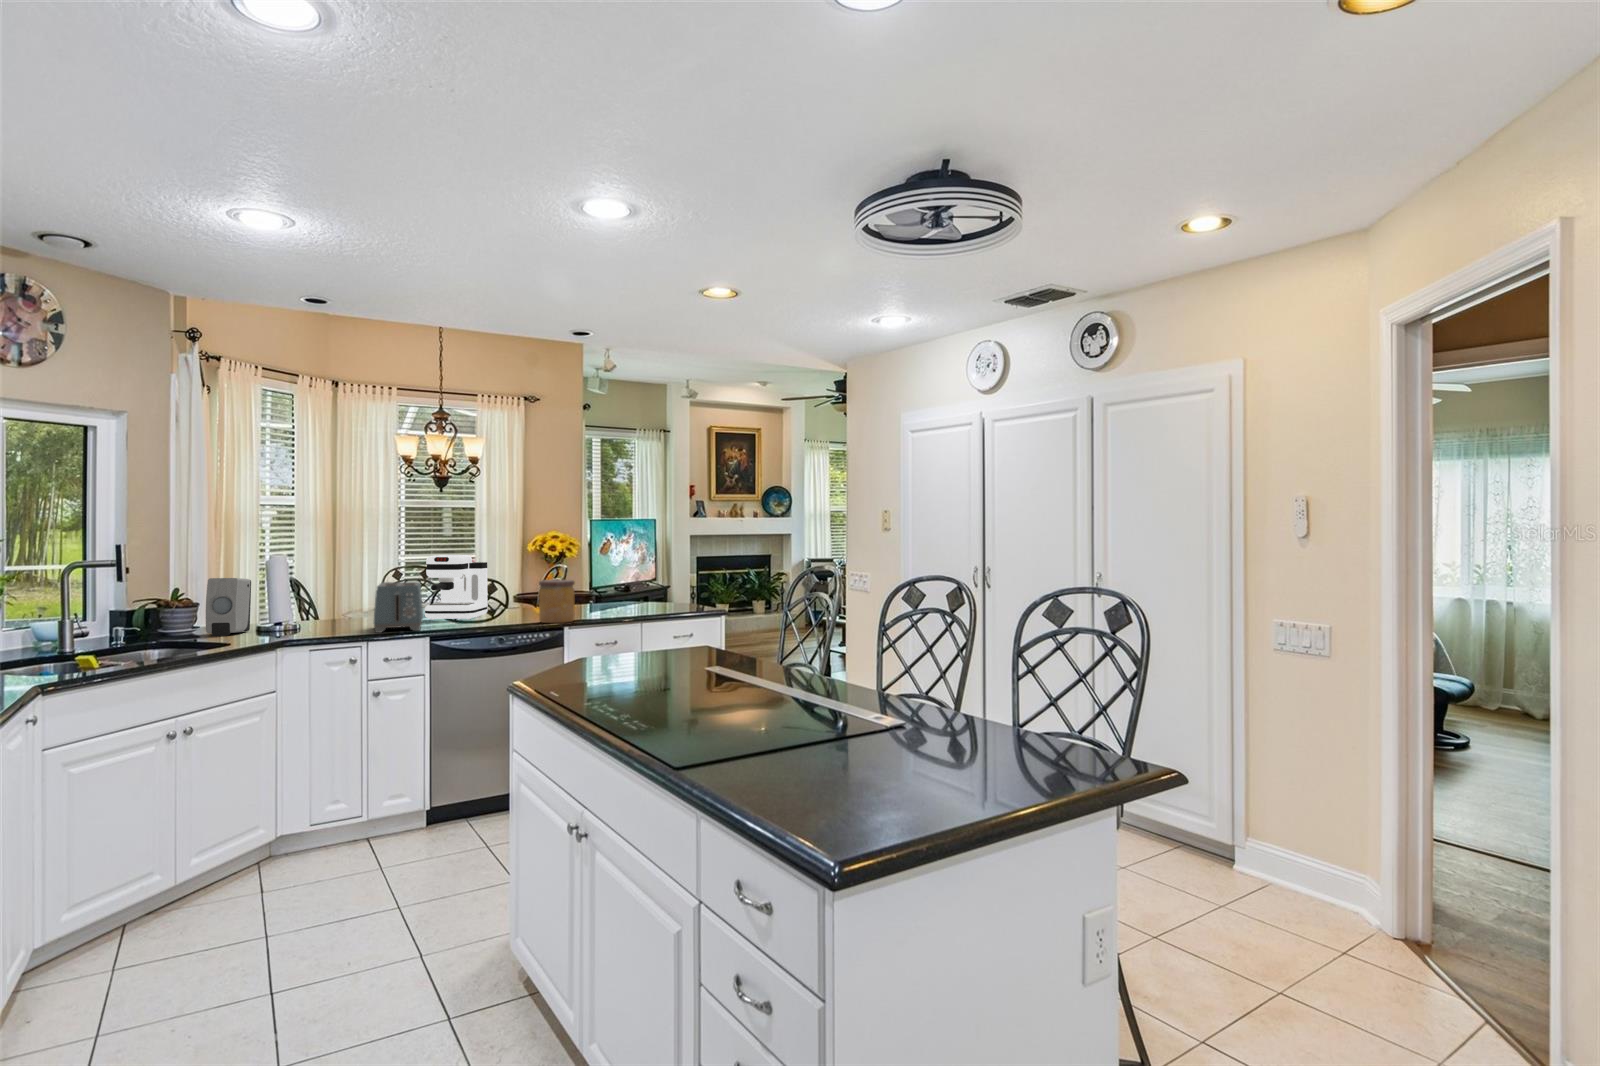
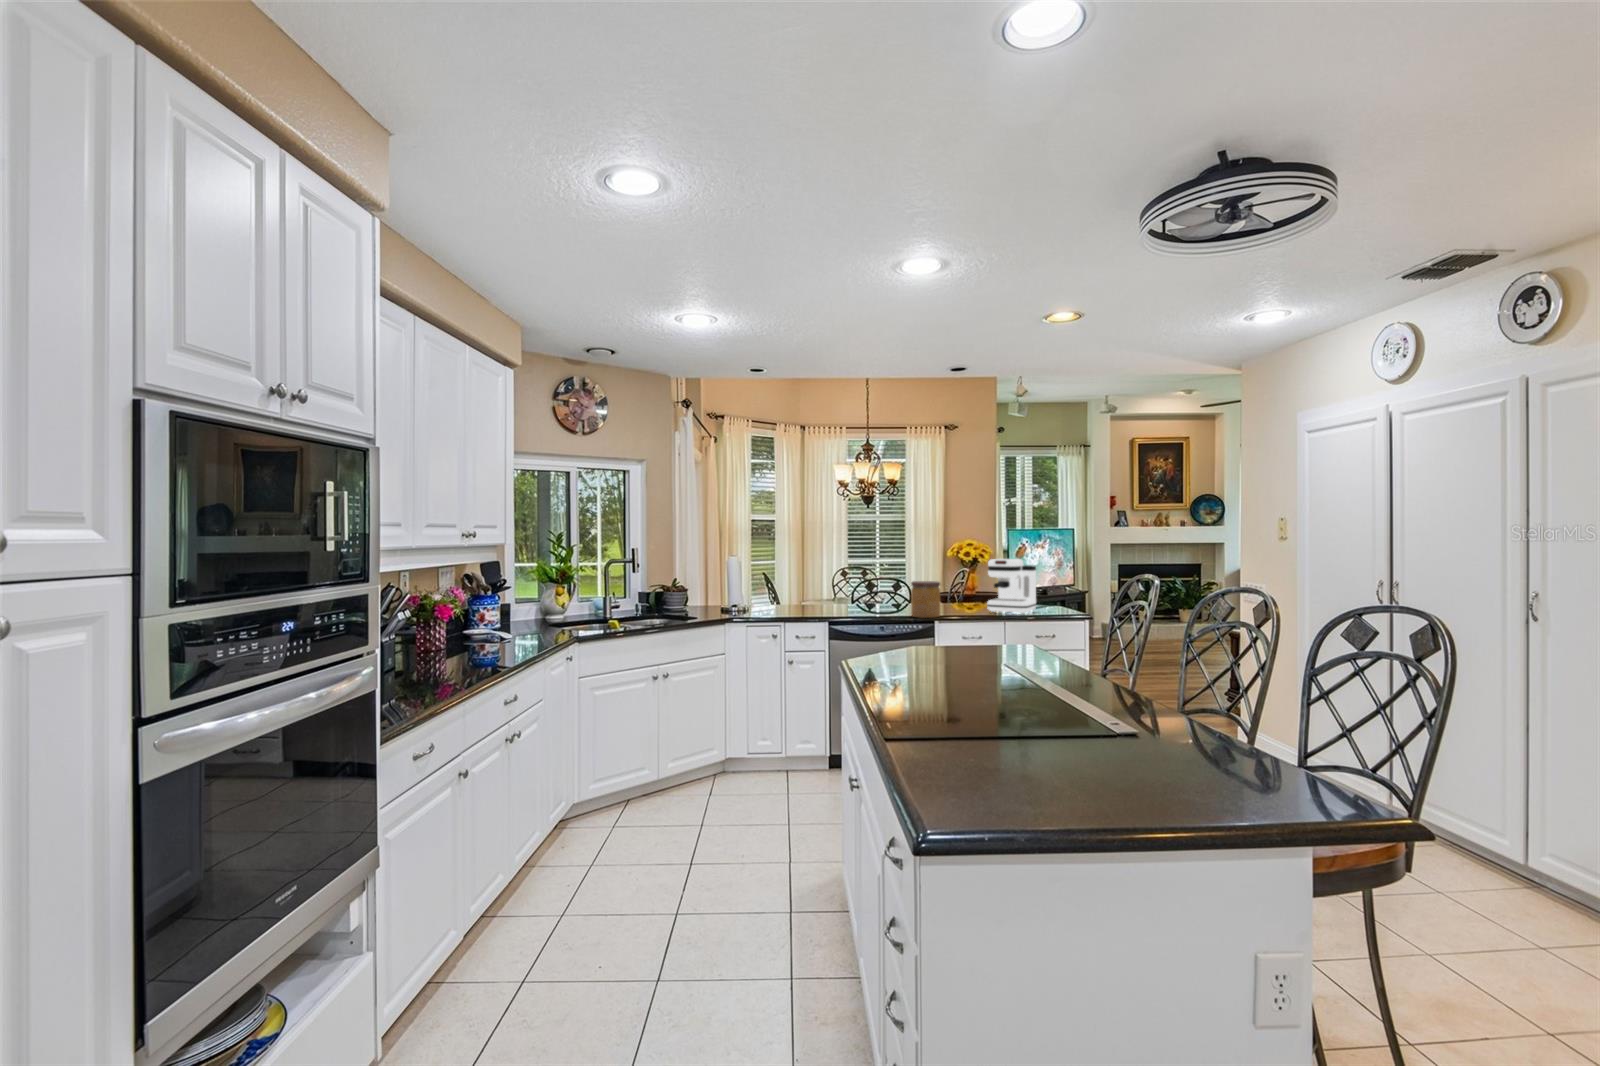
coffee maker: present [425,555,488,620] -> present [987,559,1036,614]
soap dispenser: present [206,578,251,636] -> none [688,572,717,613]
toaster: present [374,582,423,633] -> none [785,579,826,618]

